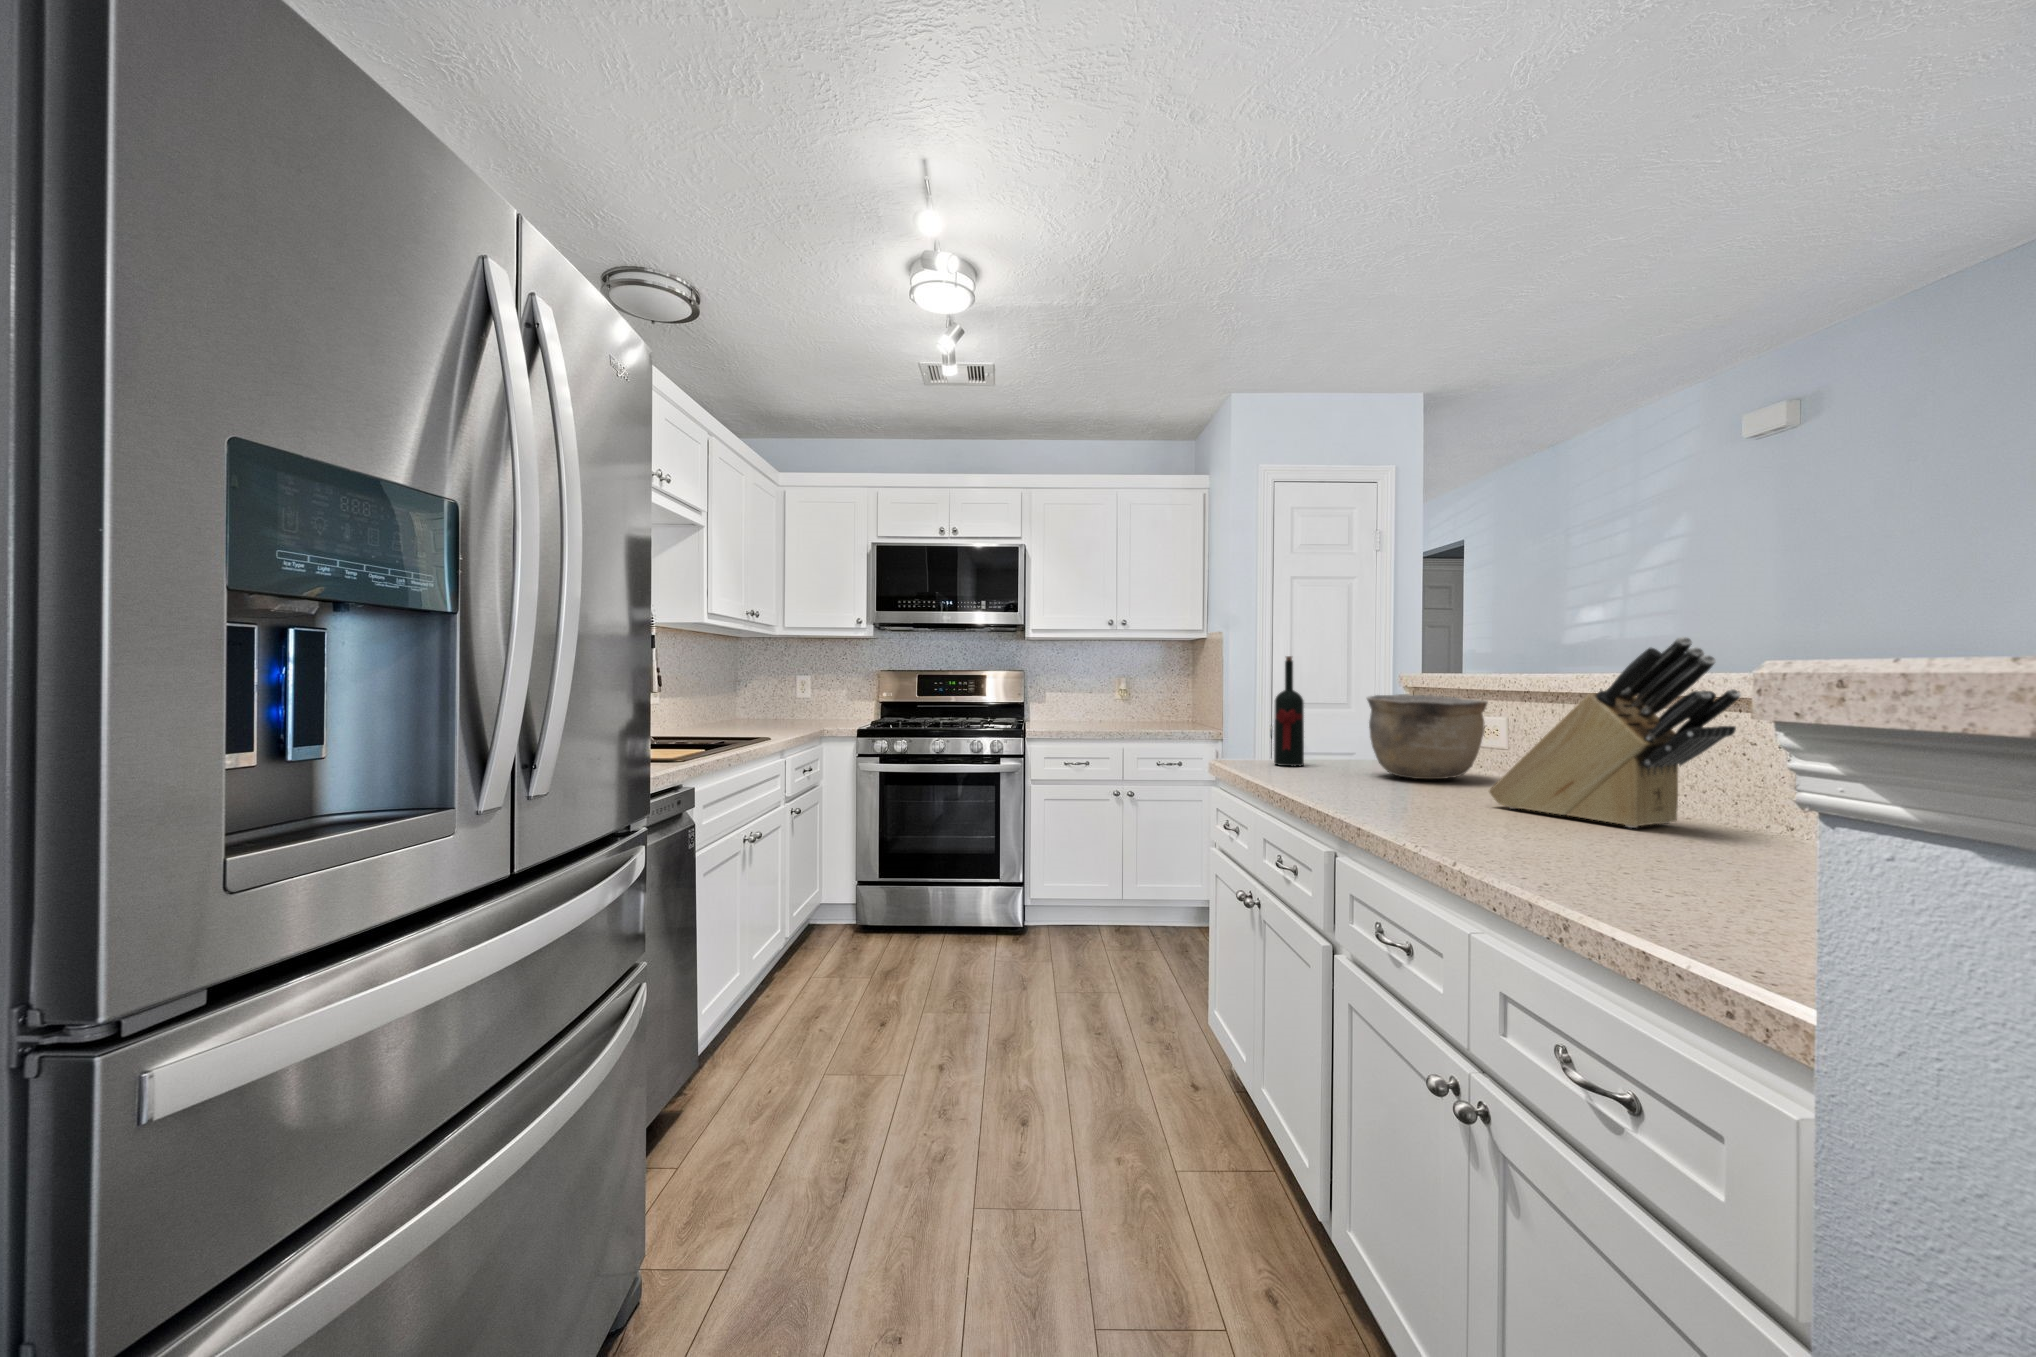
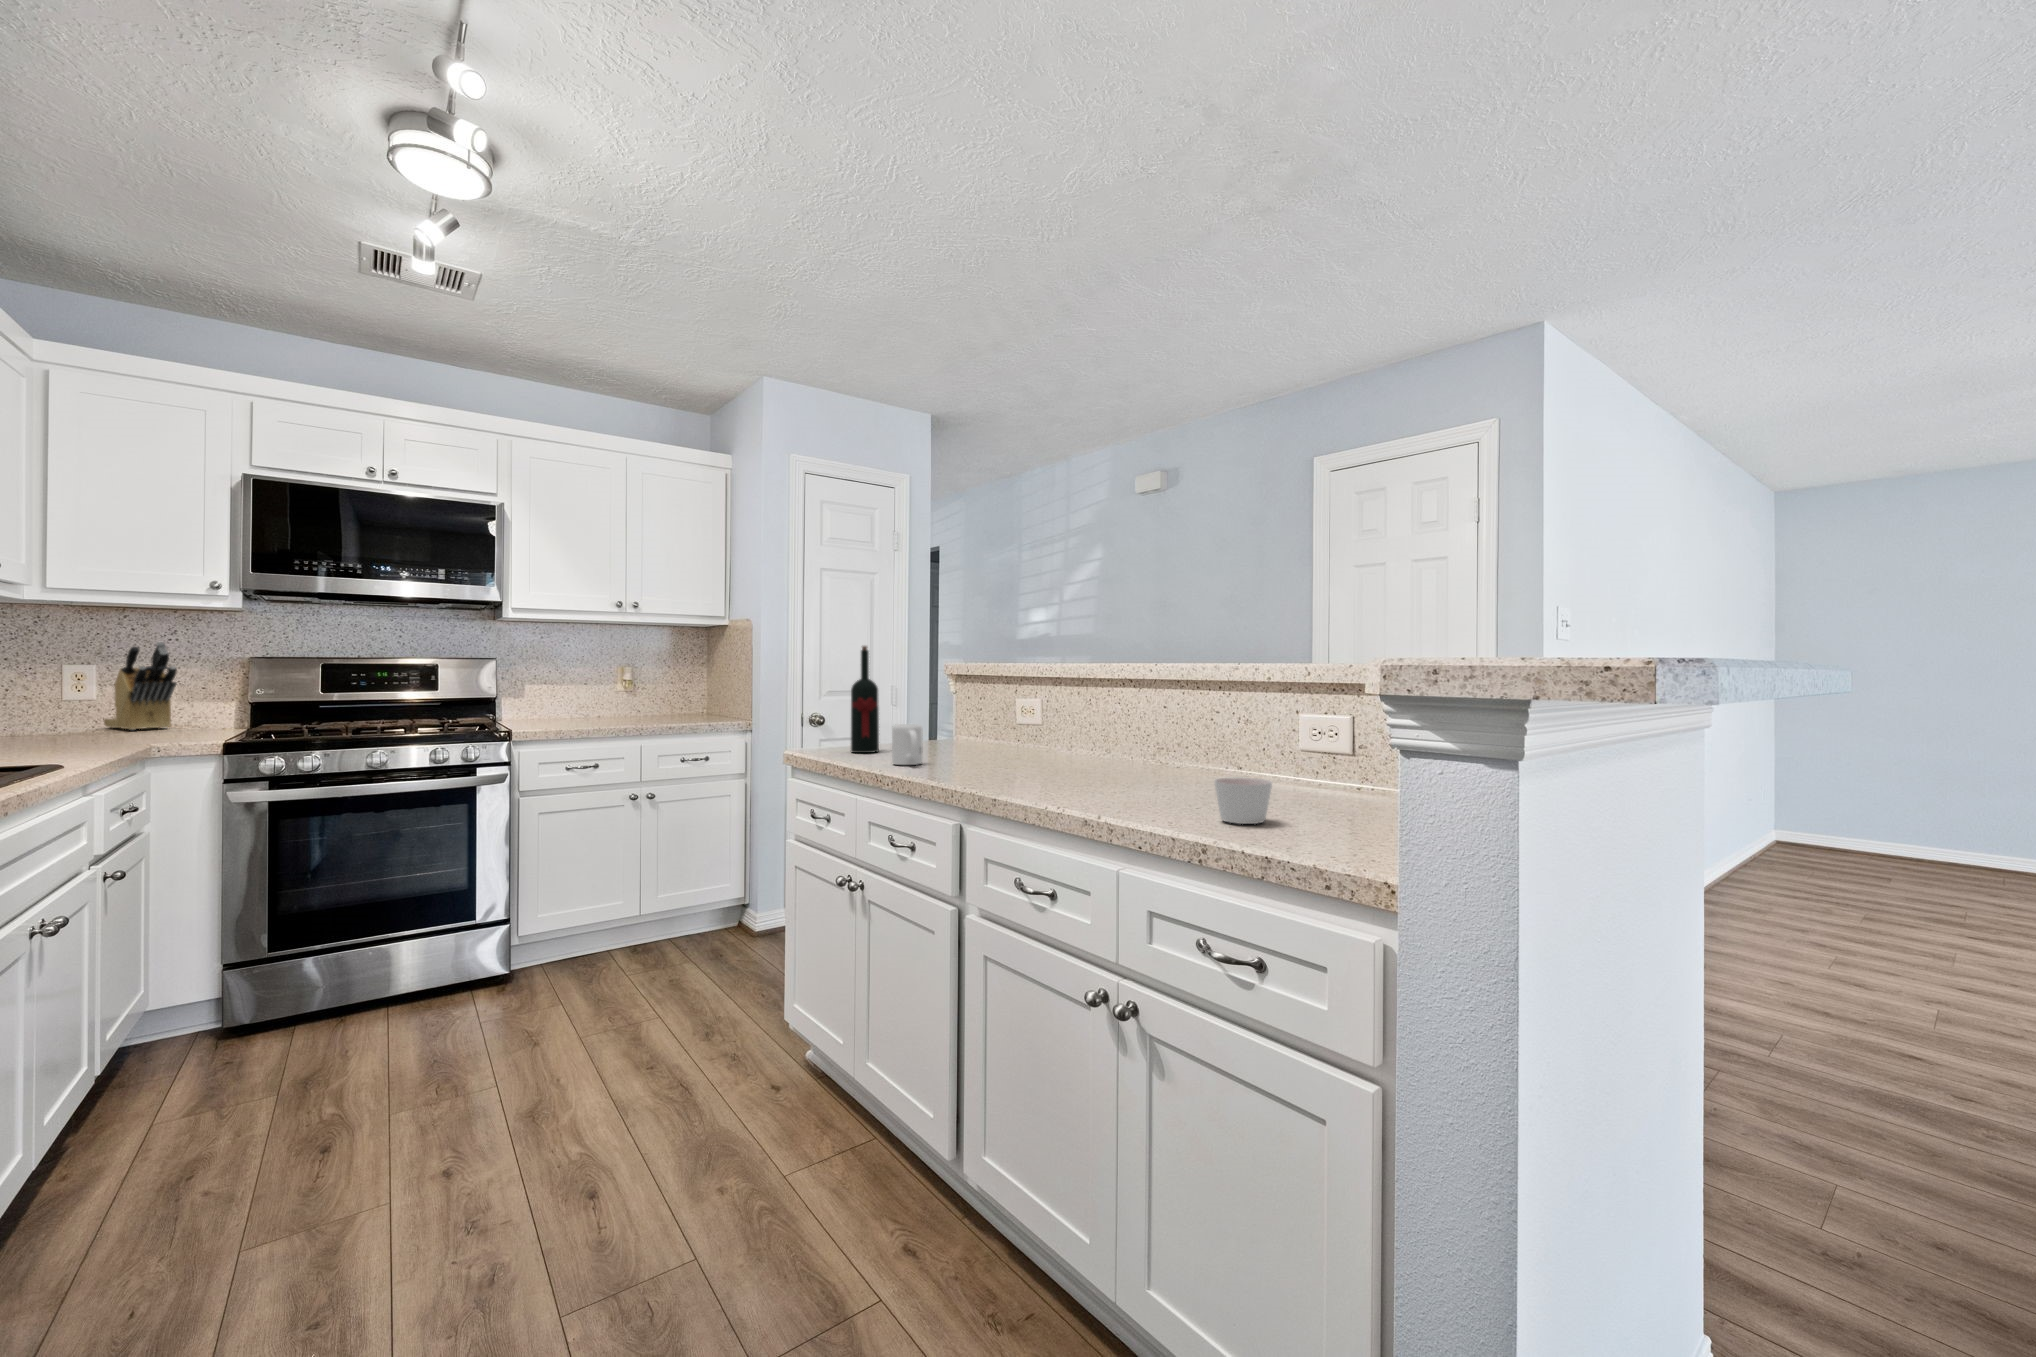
knife block: present [1489,637,1741,828] -> present [104,642,177,730]
bowl: present [1367,694,1488,779] -> none [942,681,1038,756]
mug: none [1297,738,1331,782] -> present [892,724,923,765]
candle: none [1622,832,1726,902] -> present [1214,777,1272,824]

